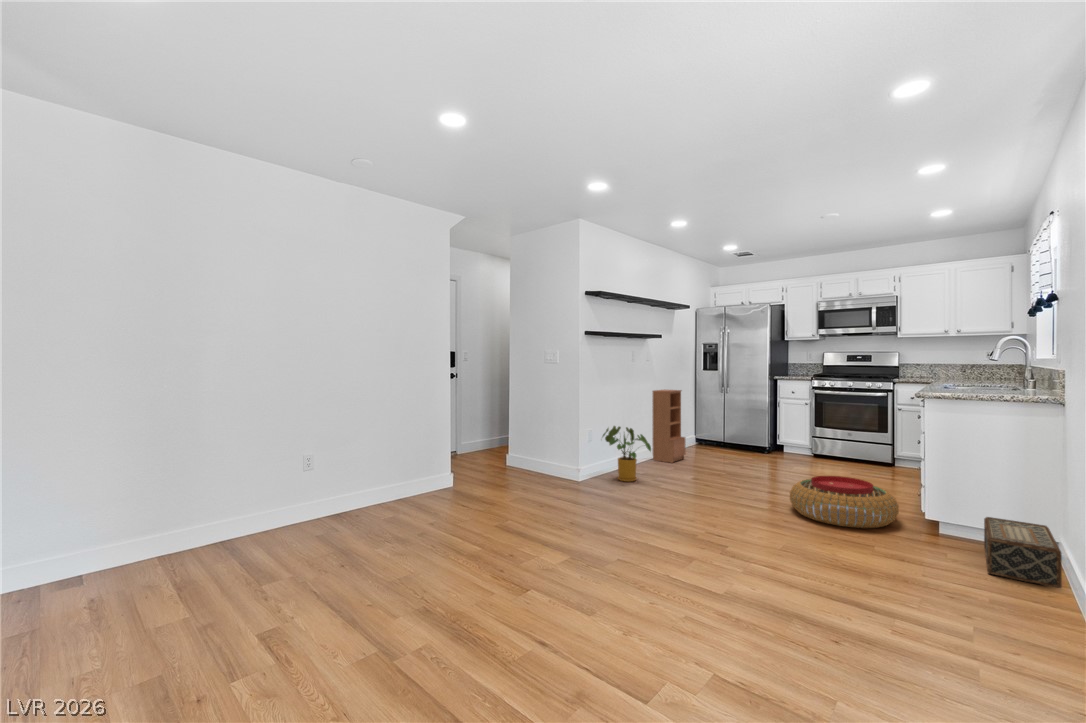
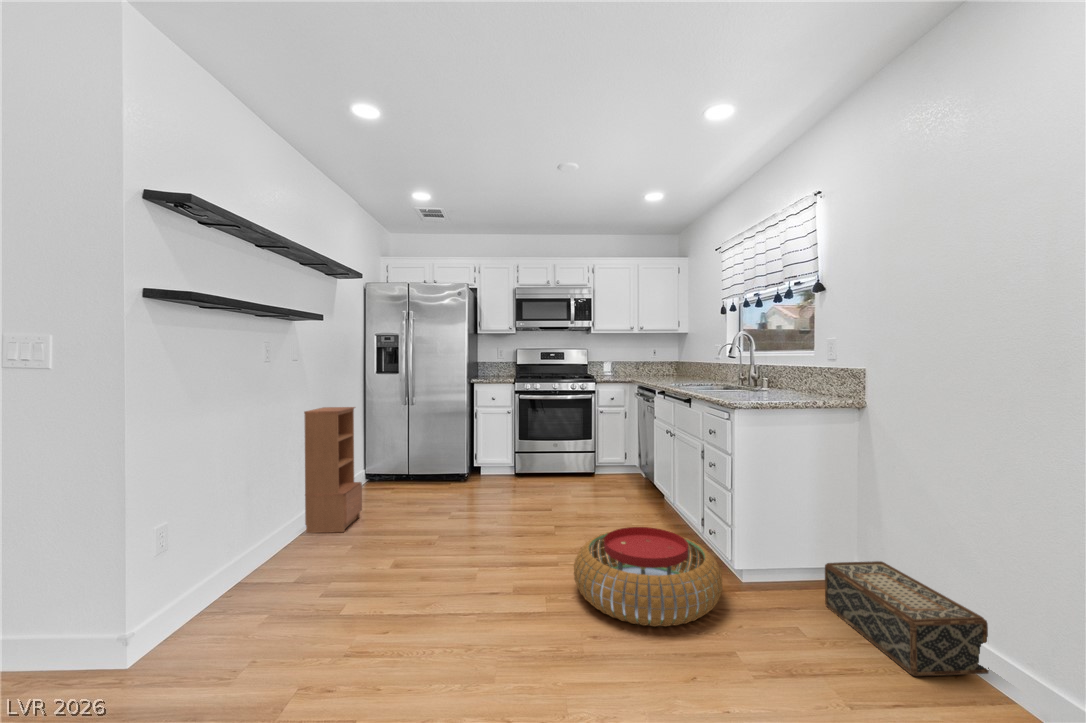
house plant: present [603,426,651,482] -> none [189,496,316,623]

